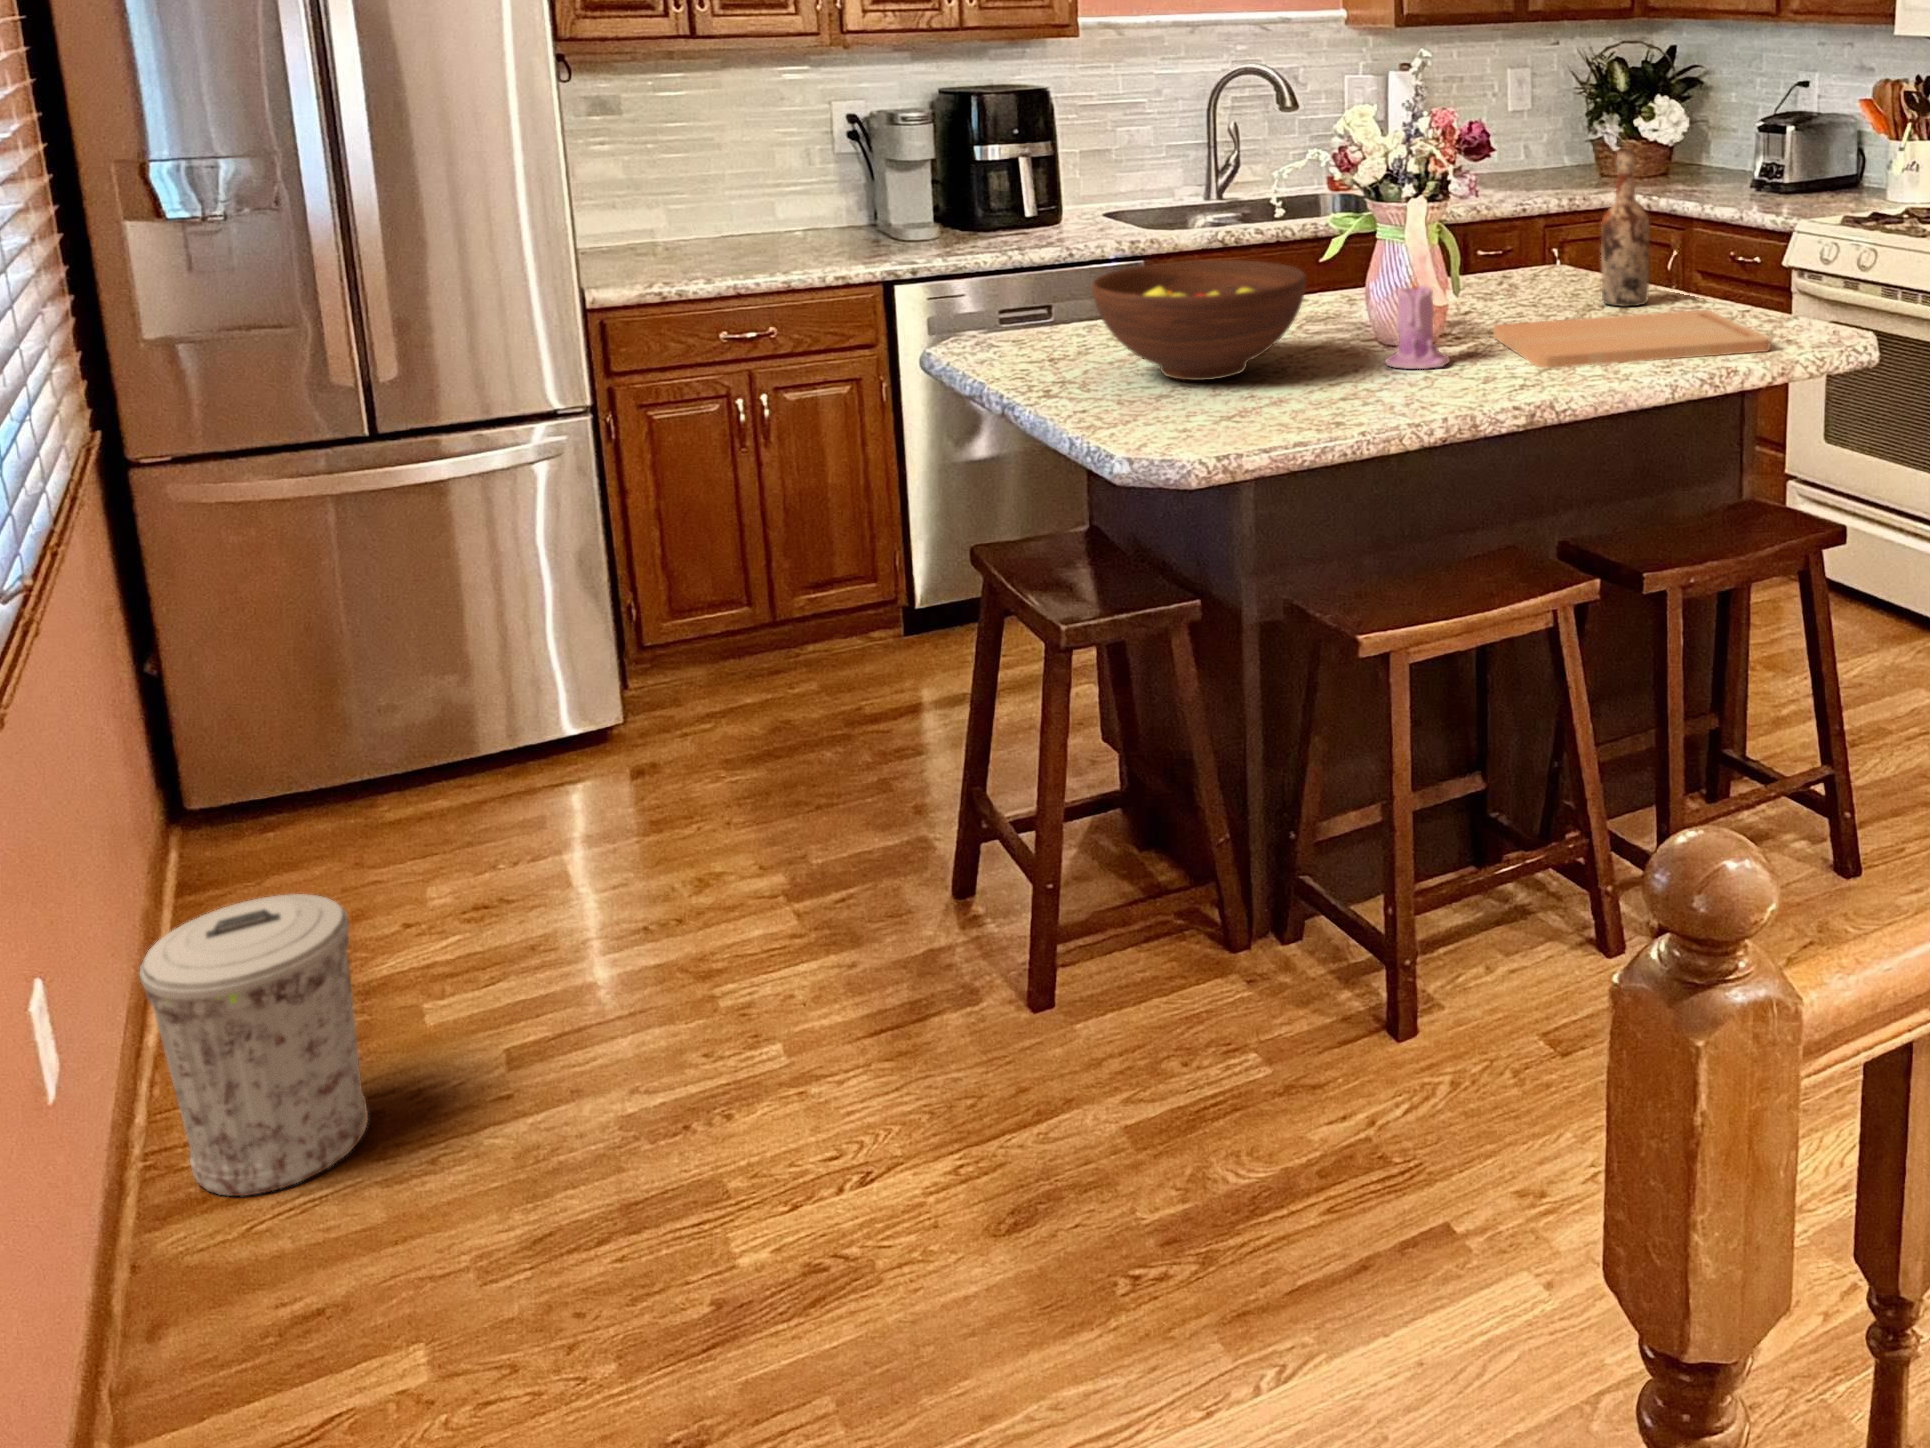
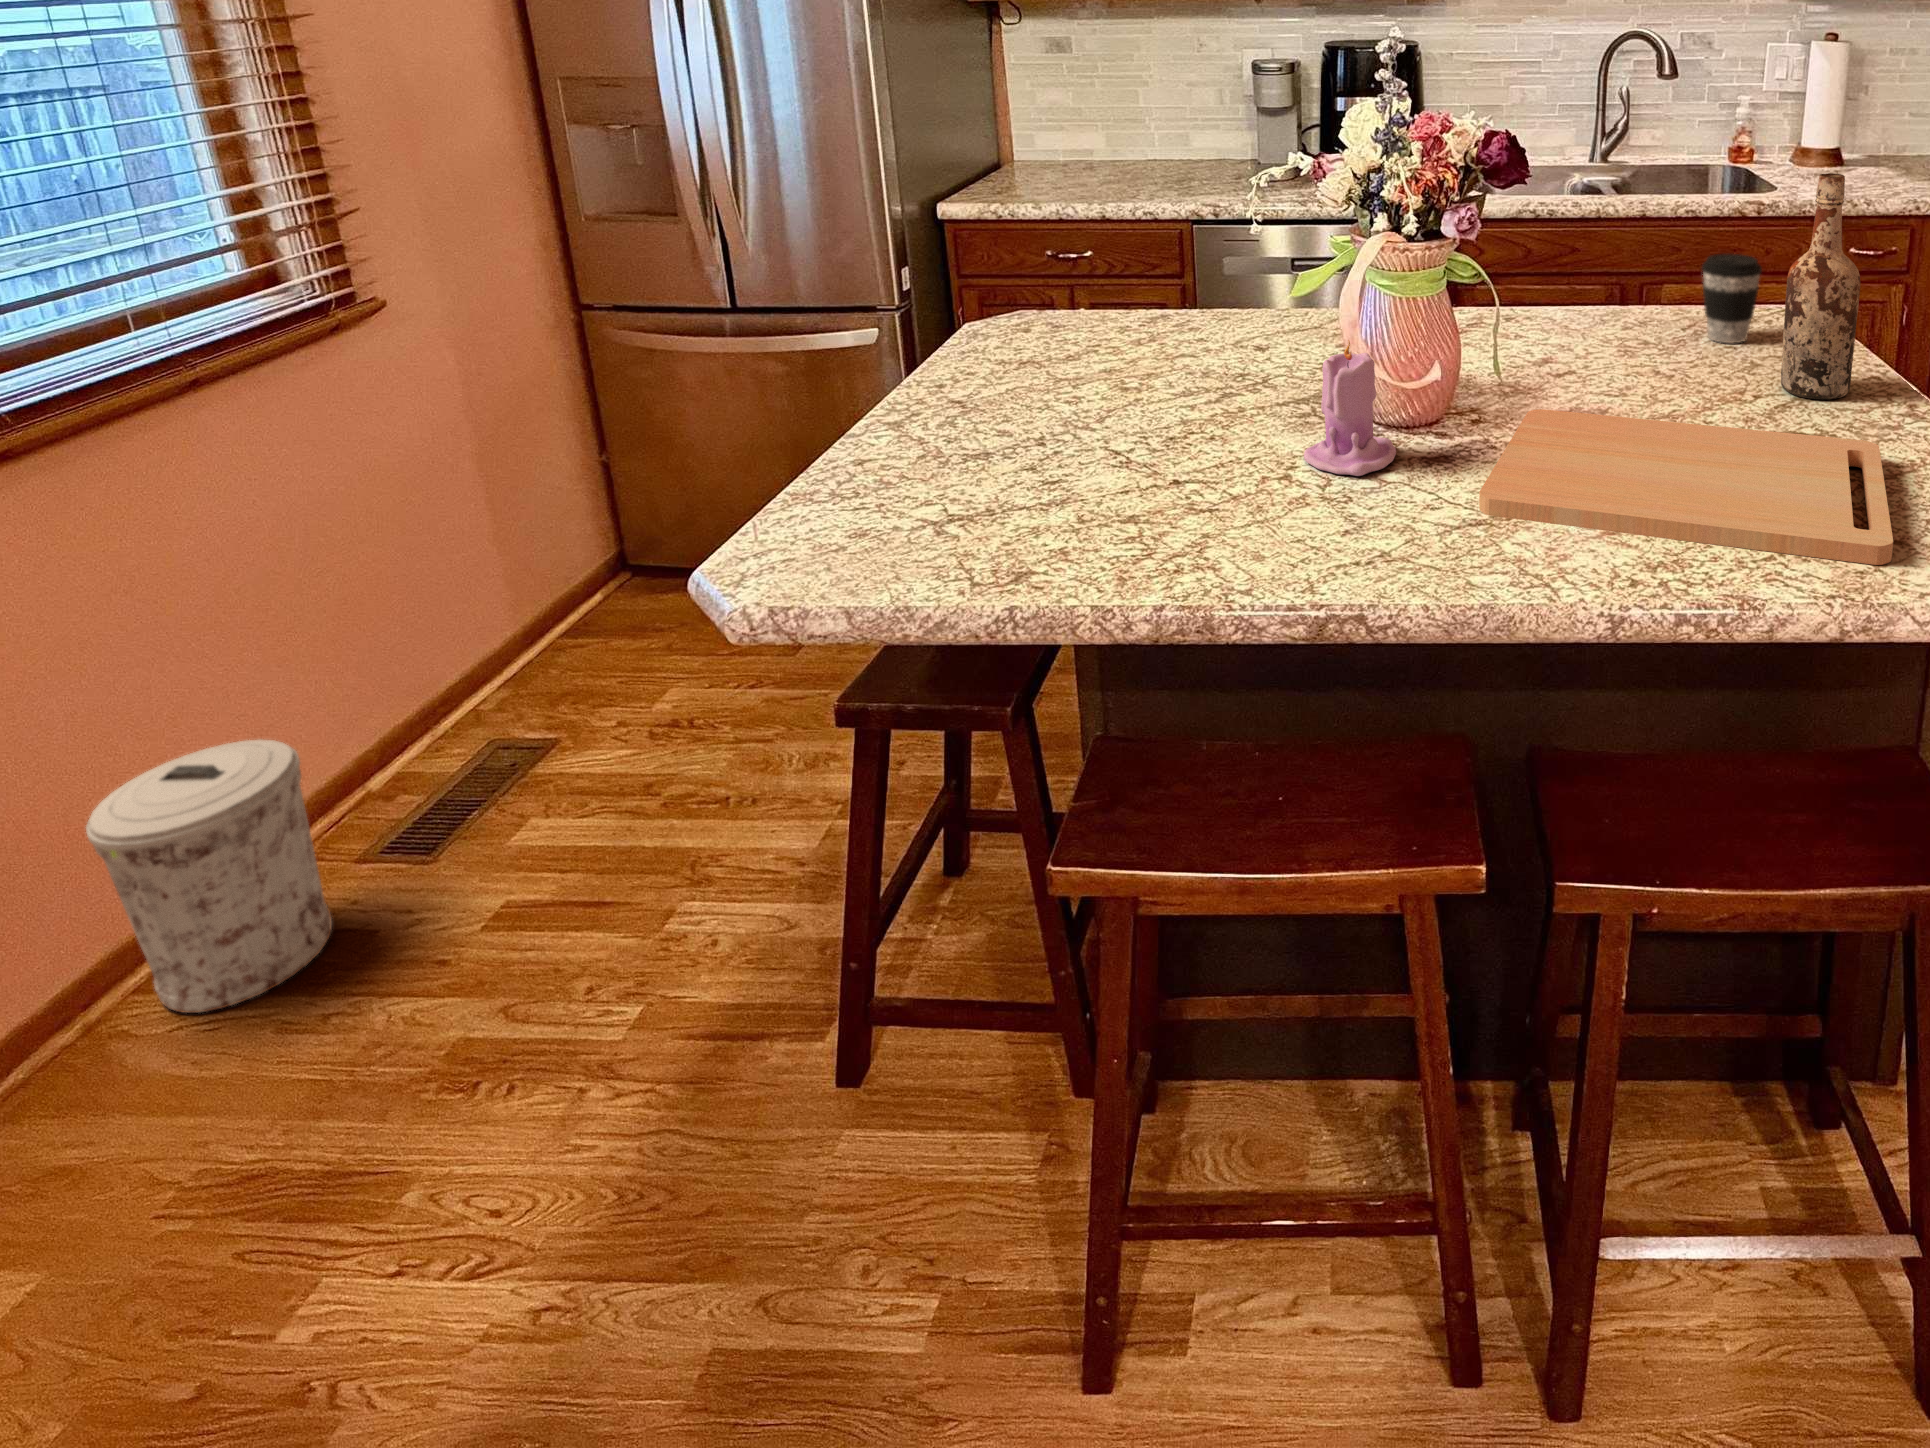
coffee cup: none [1505,225,1550,292] -> present [1702,254,1762,343]
fruit bowl: present [1092,260,1306,380] -> none [956,269,1233,434]

